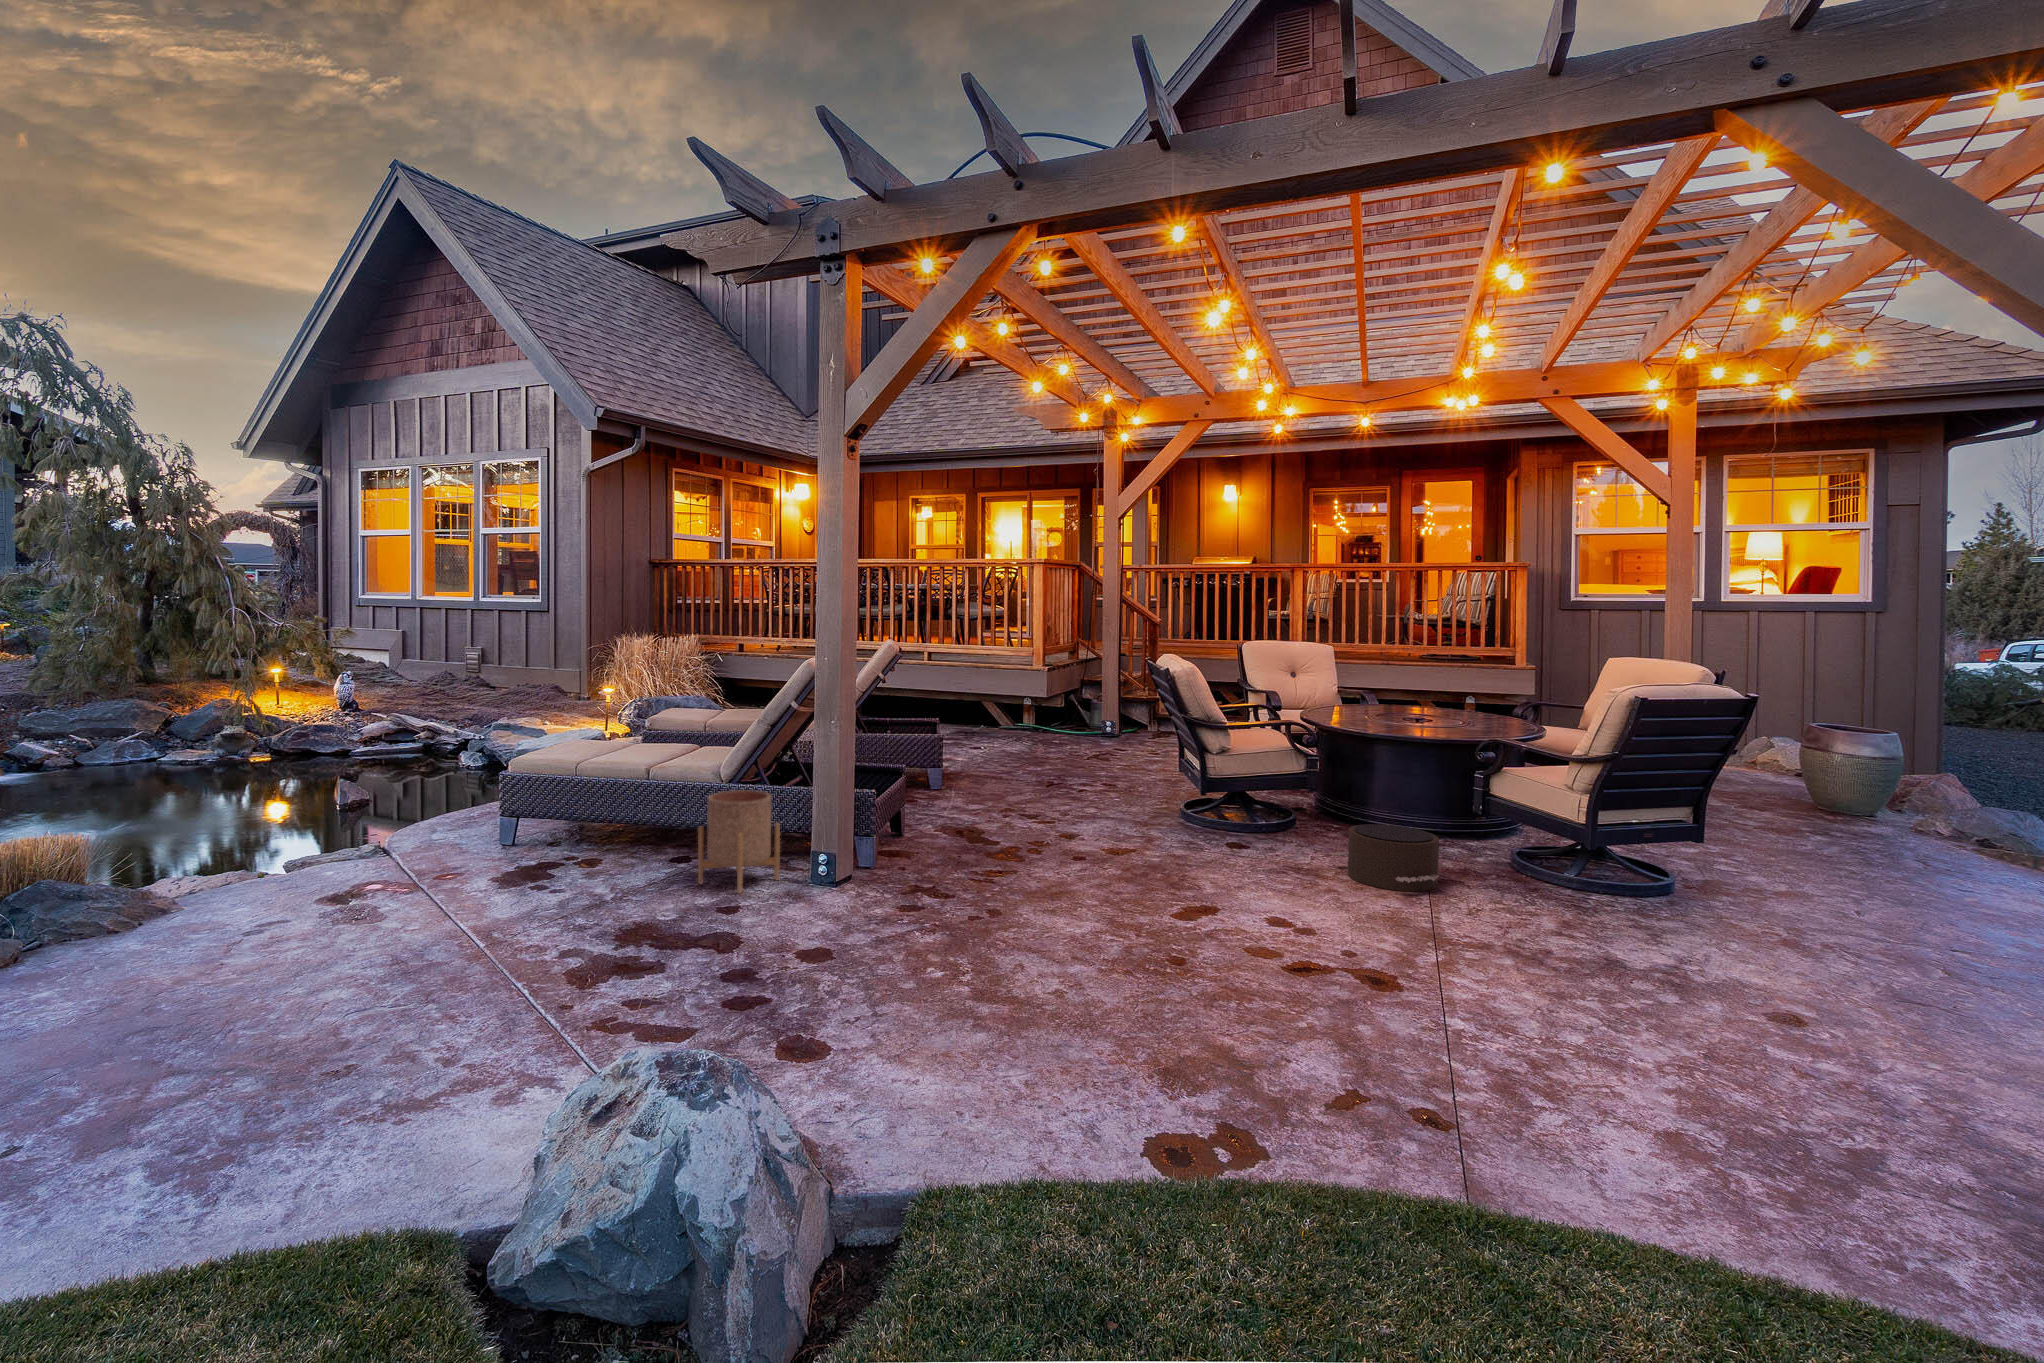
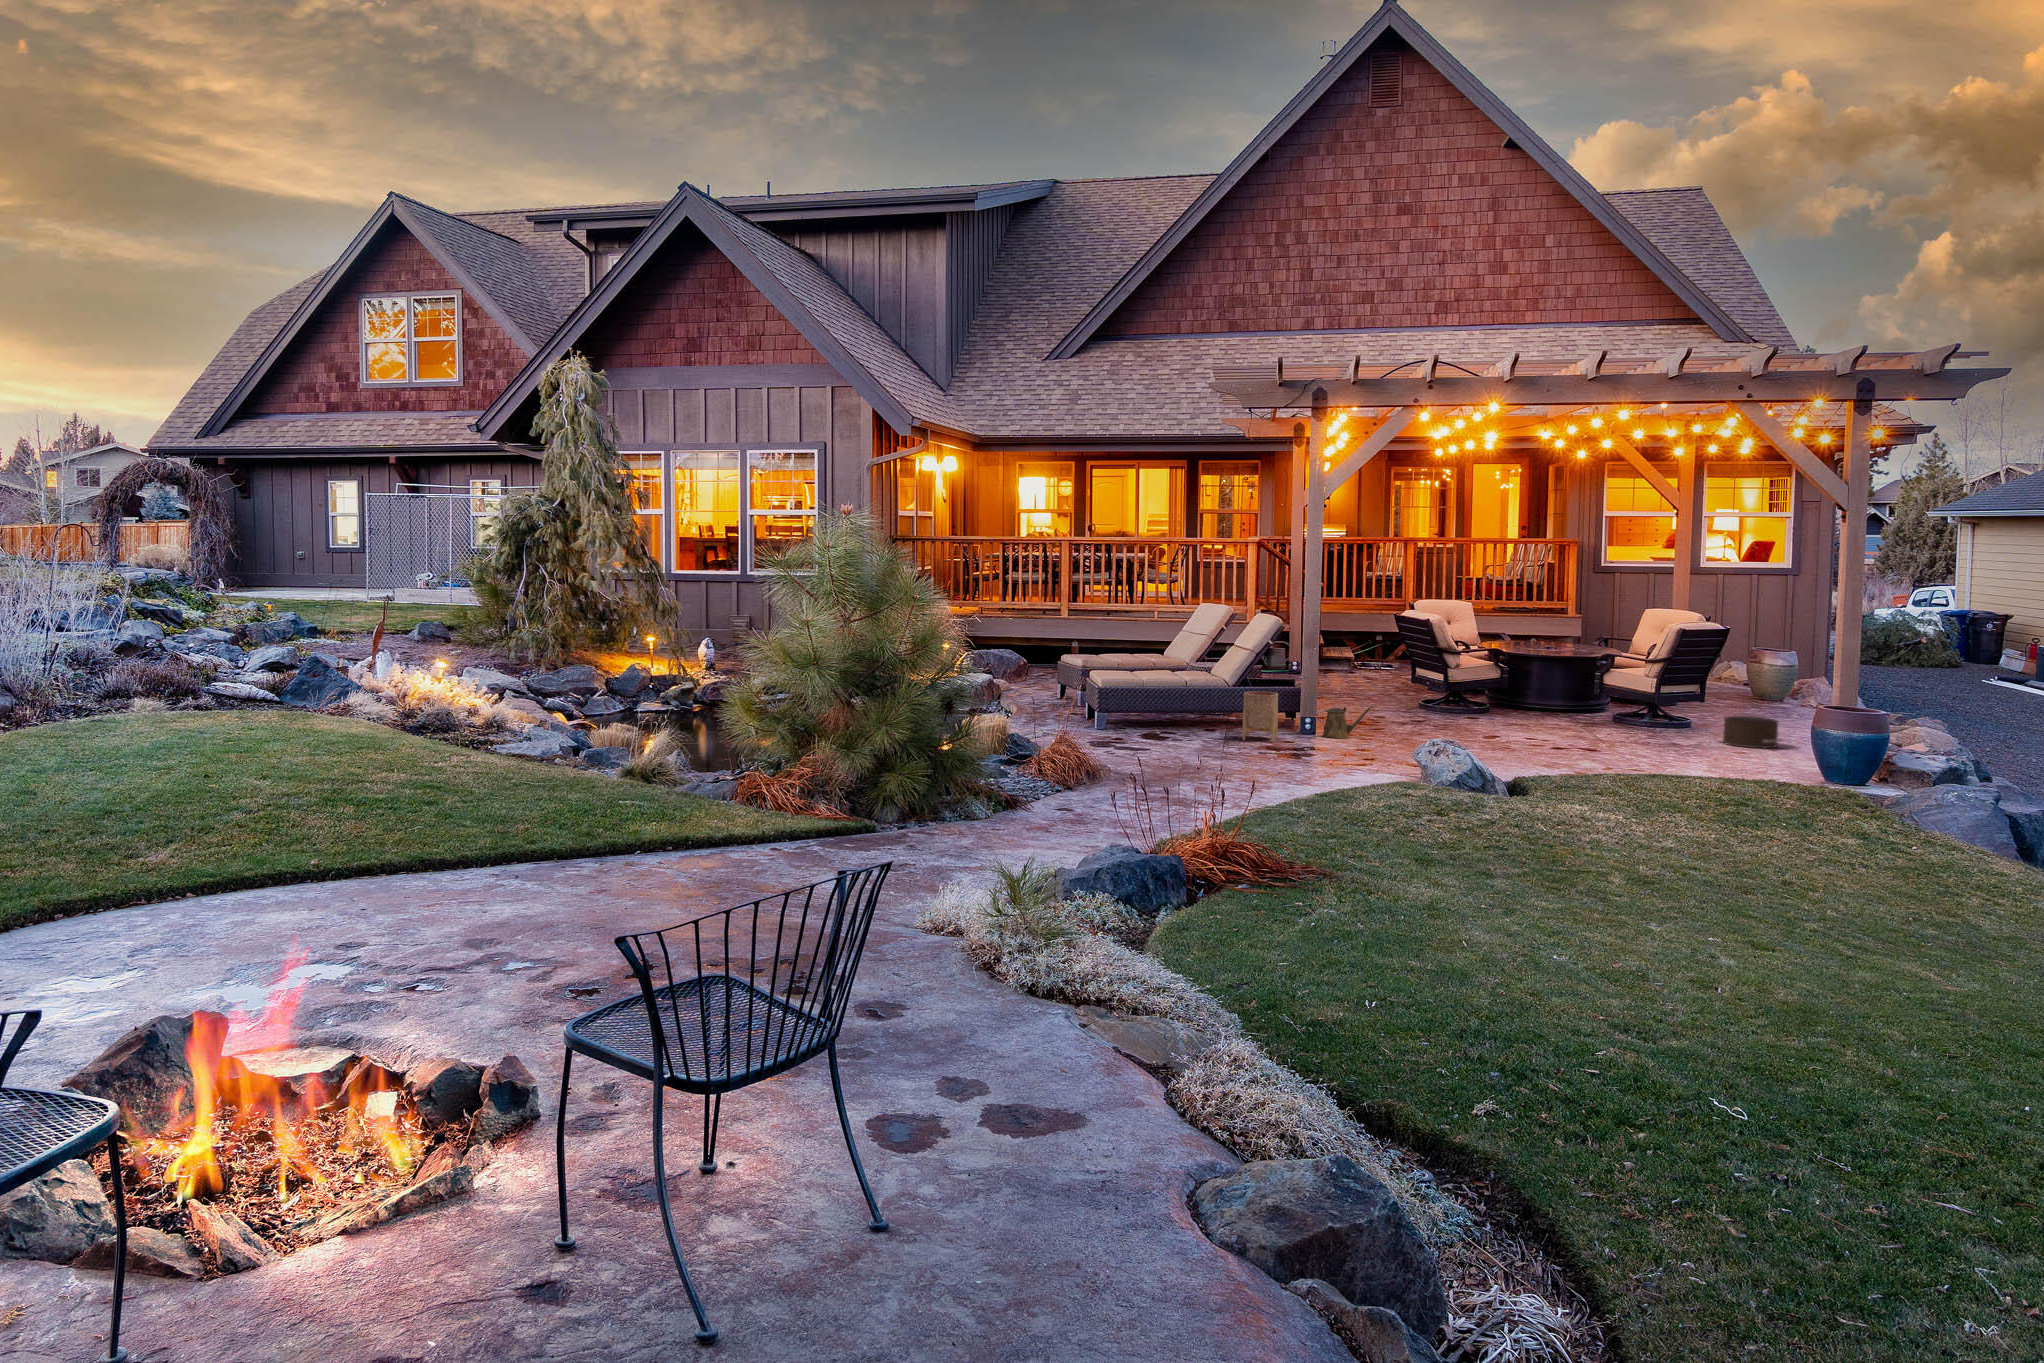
pouf: present [1333,824,1443,891] -> present [1713,716,1781,748]
watering can: none [860,829,958,890] -> present [1317,706,1374,738]

